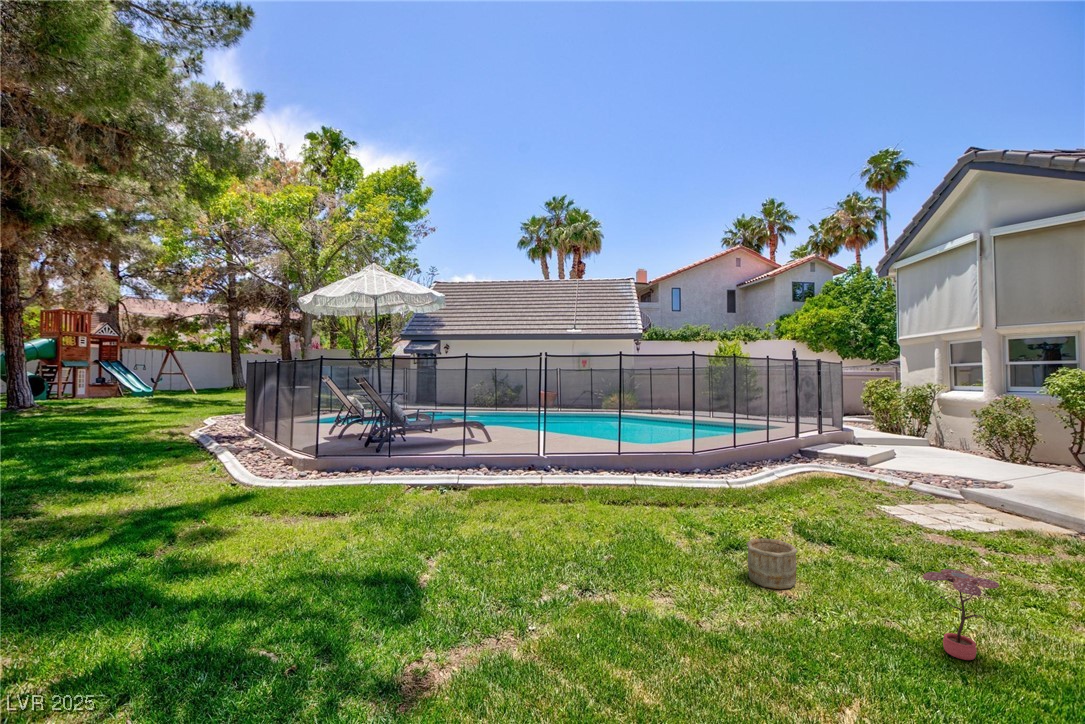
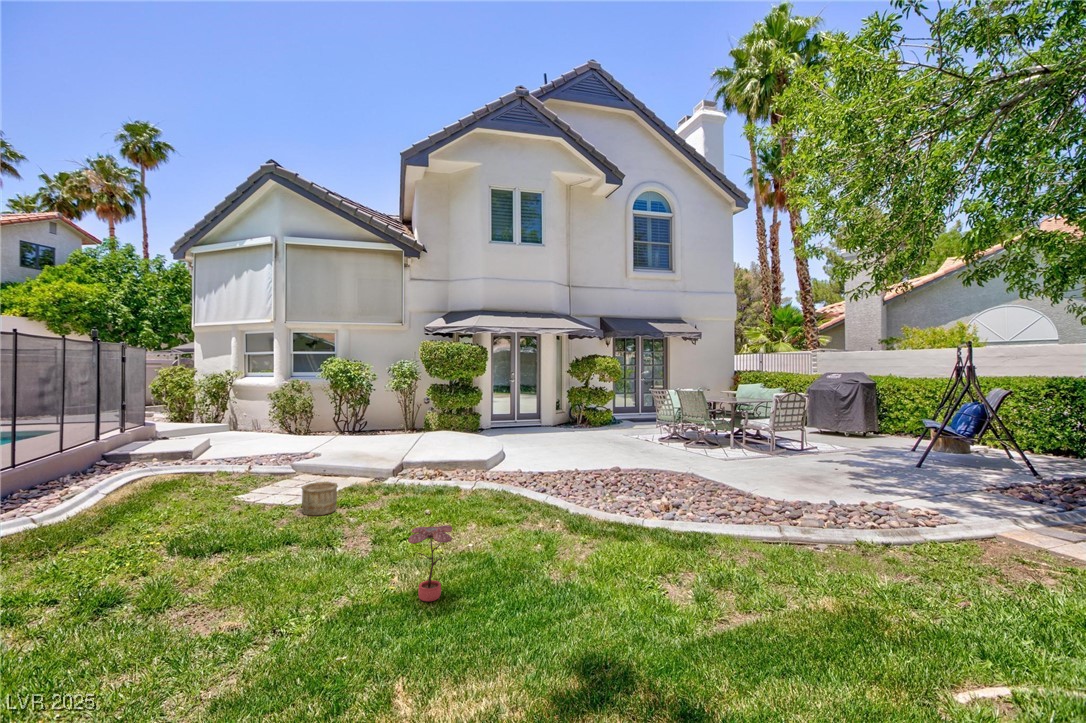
wooden bucket: present [746,538,797,589] -> present [301,482,338,516]

